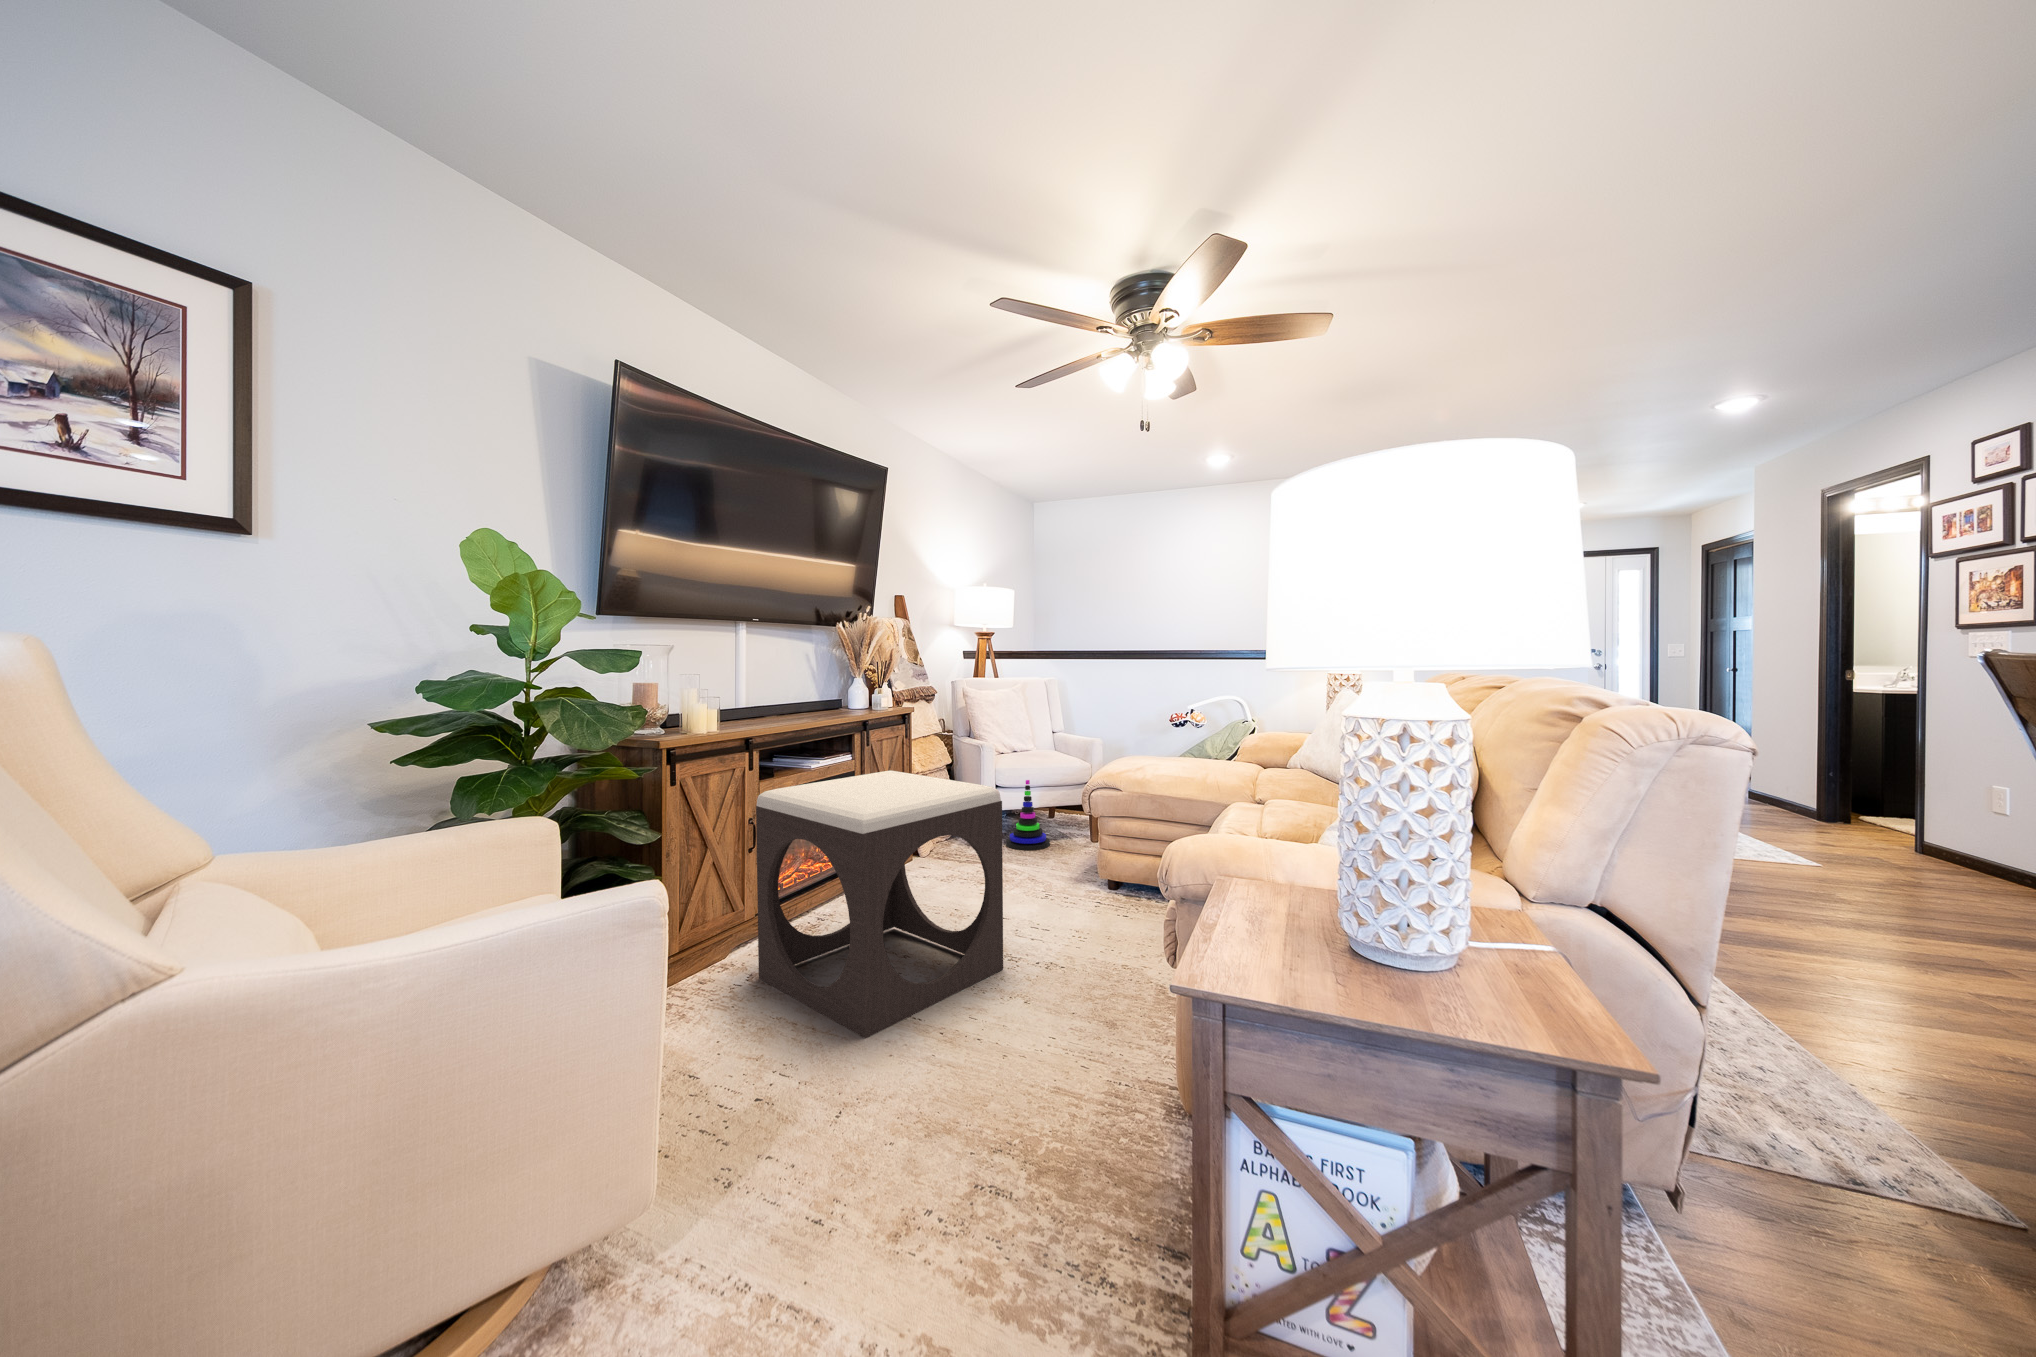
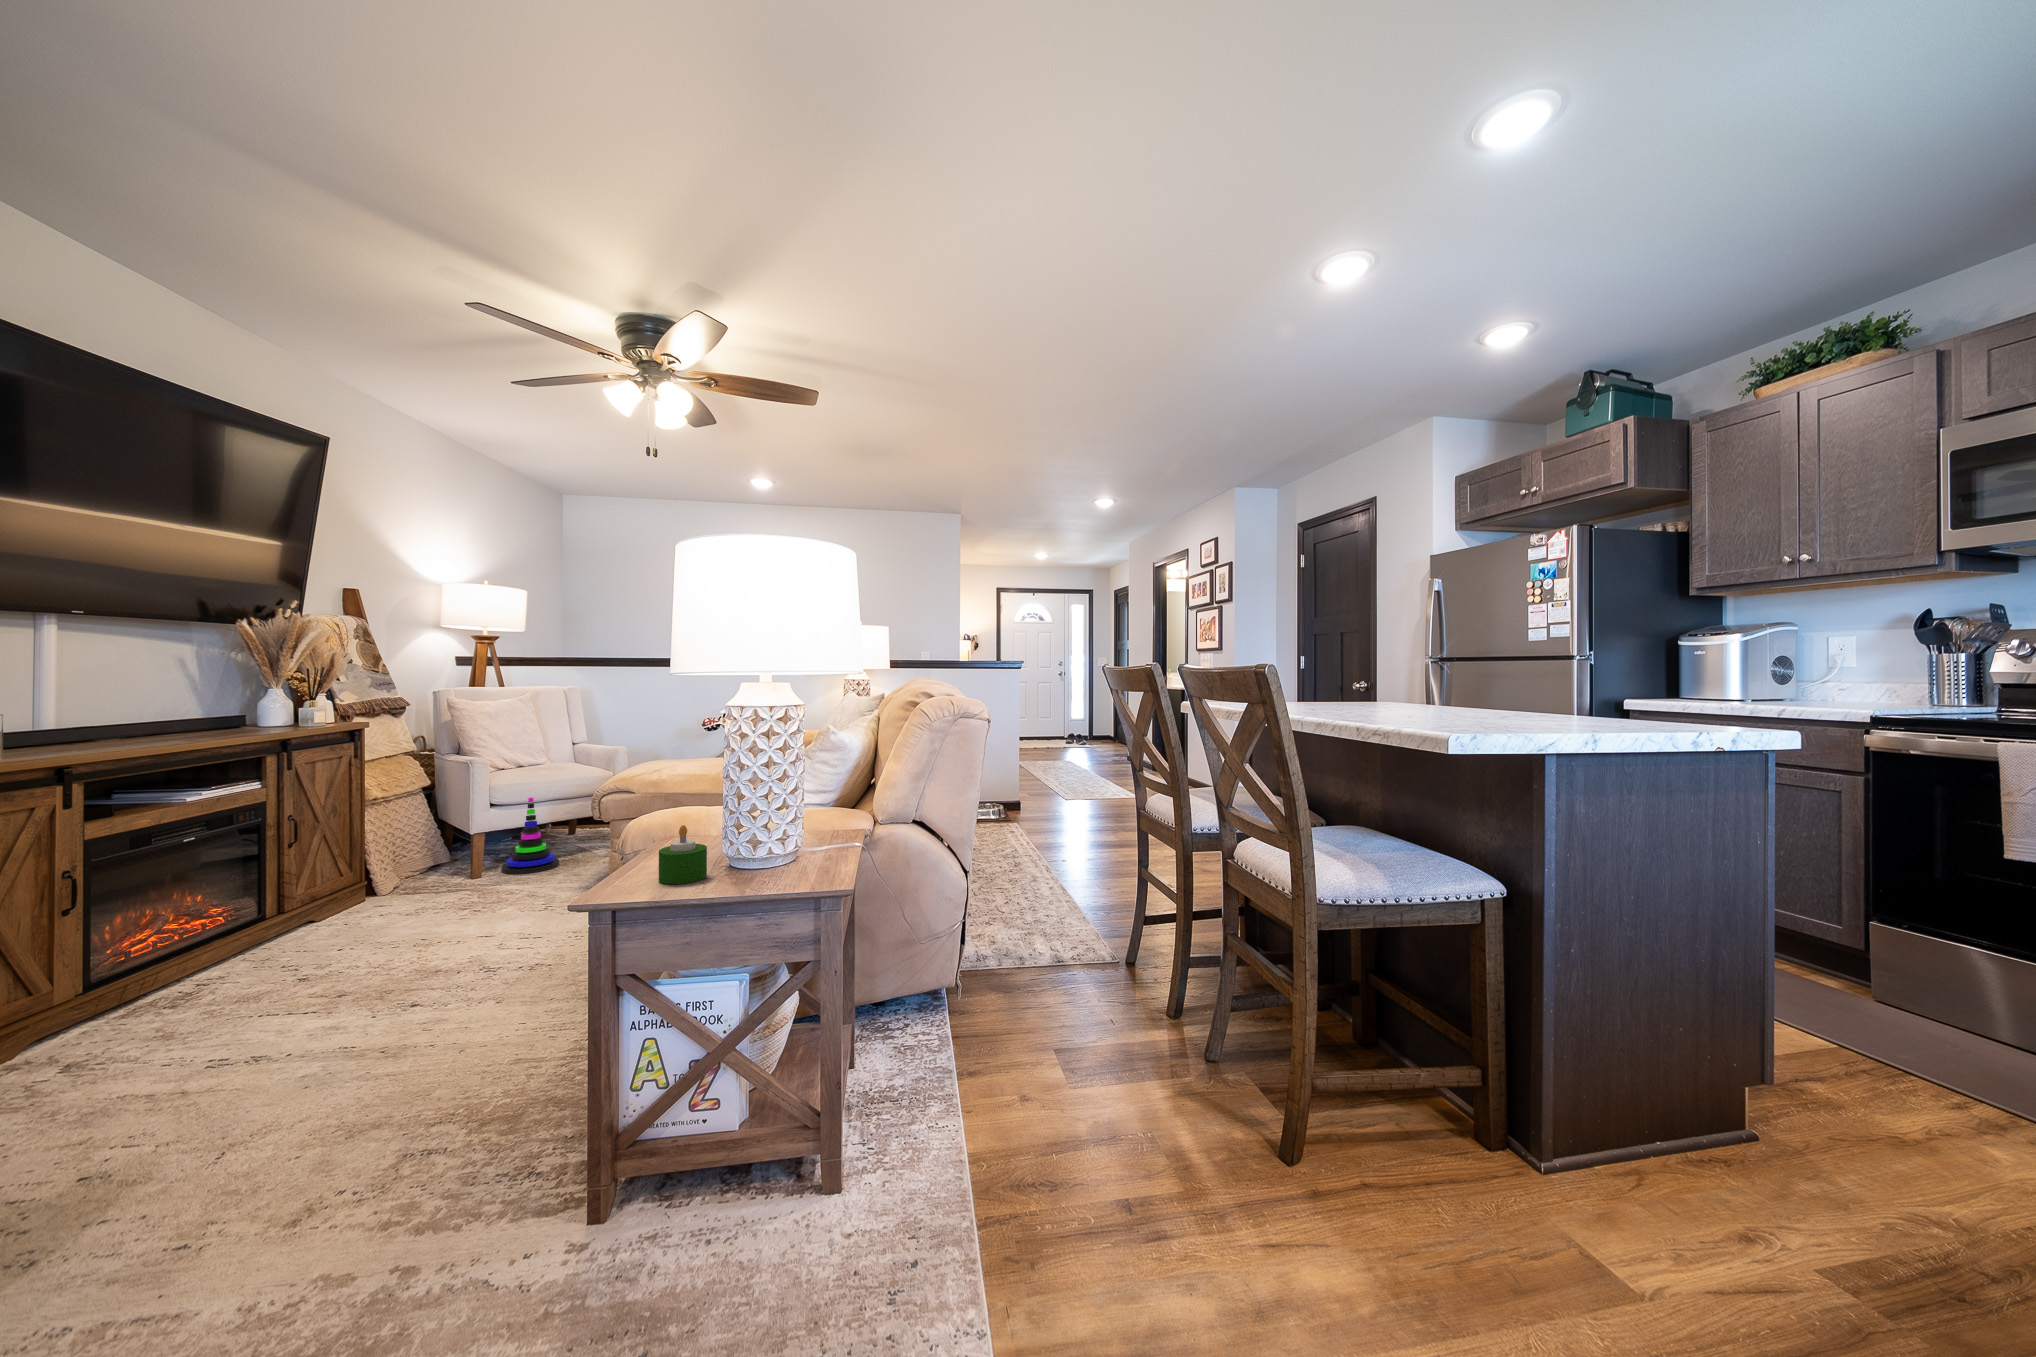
footstool: present [756,770,1003,1039] -> none [88,791,474,1081]
candle: none [1274,893,1344,984] -> present [659,825,707,884]

